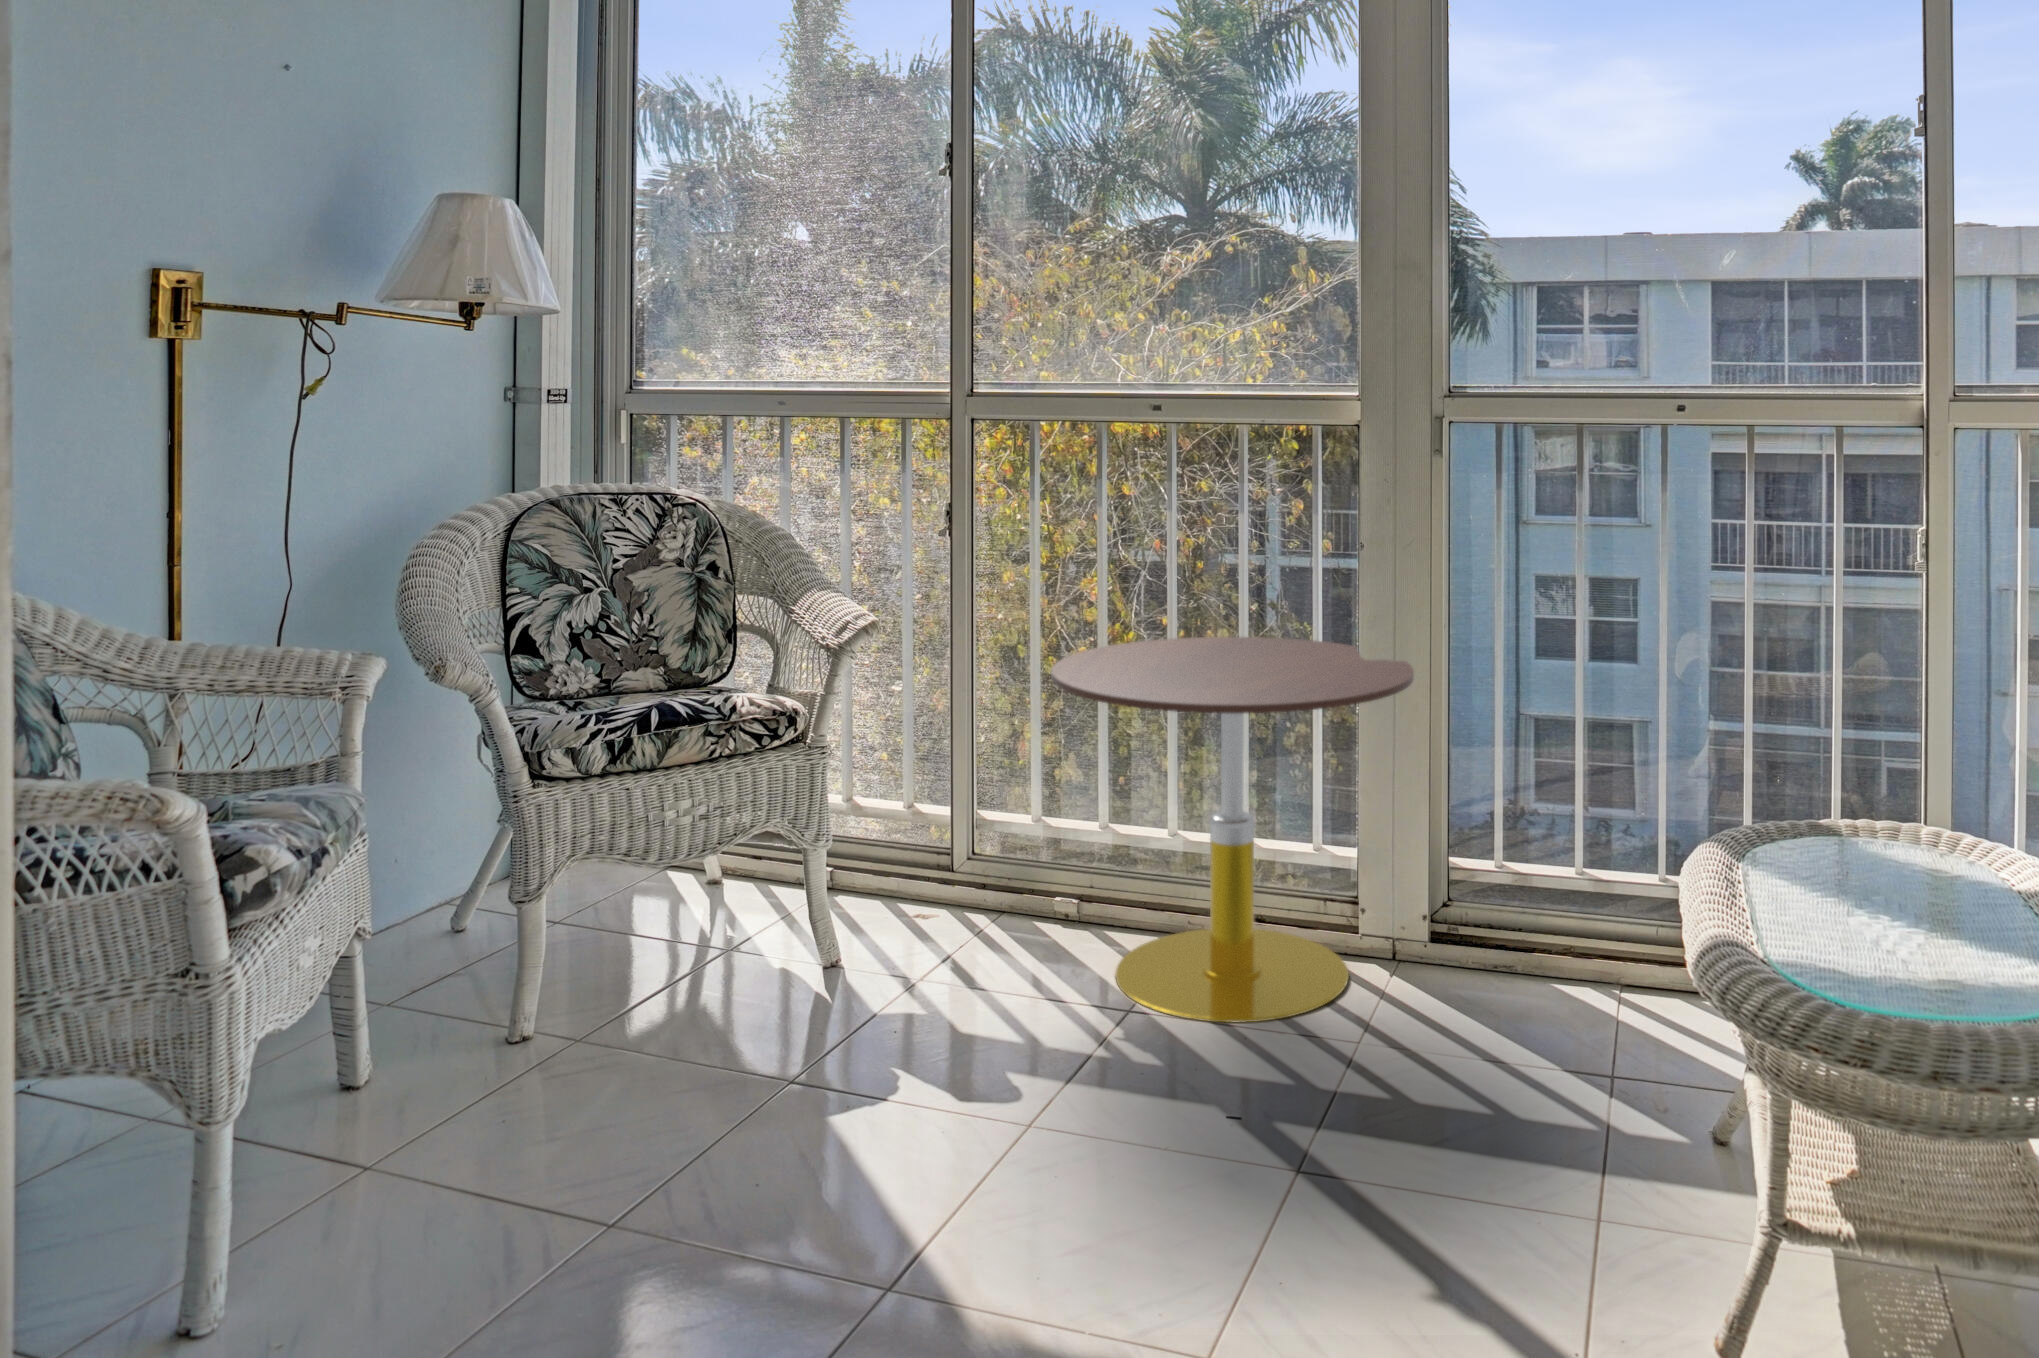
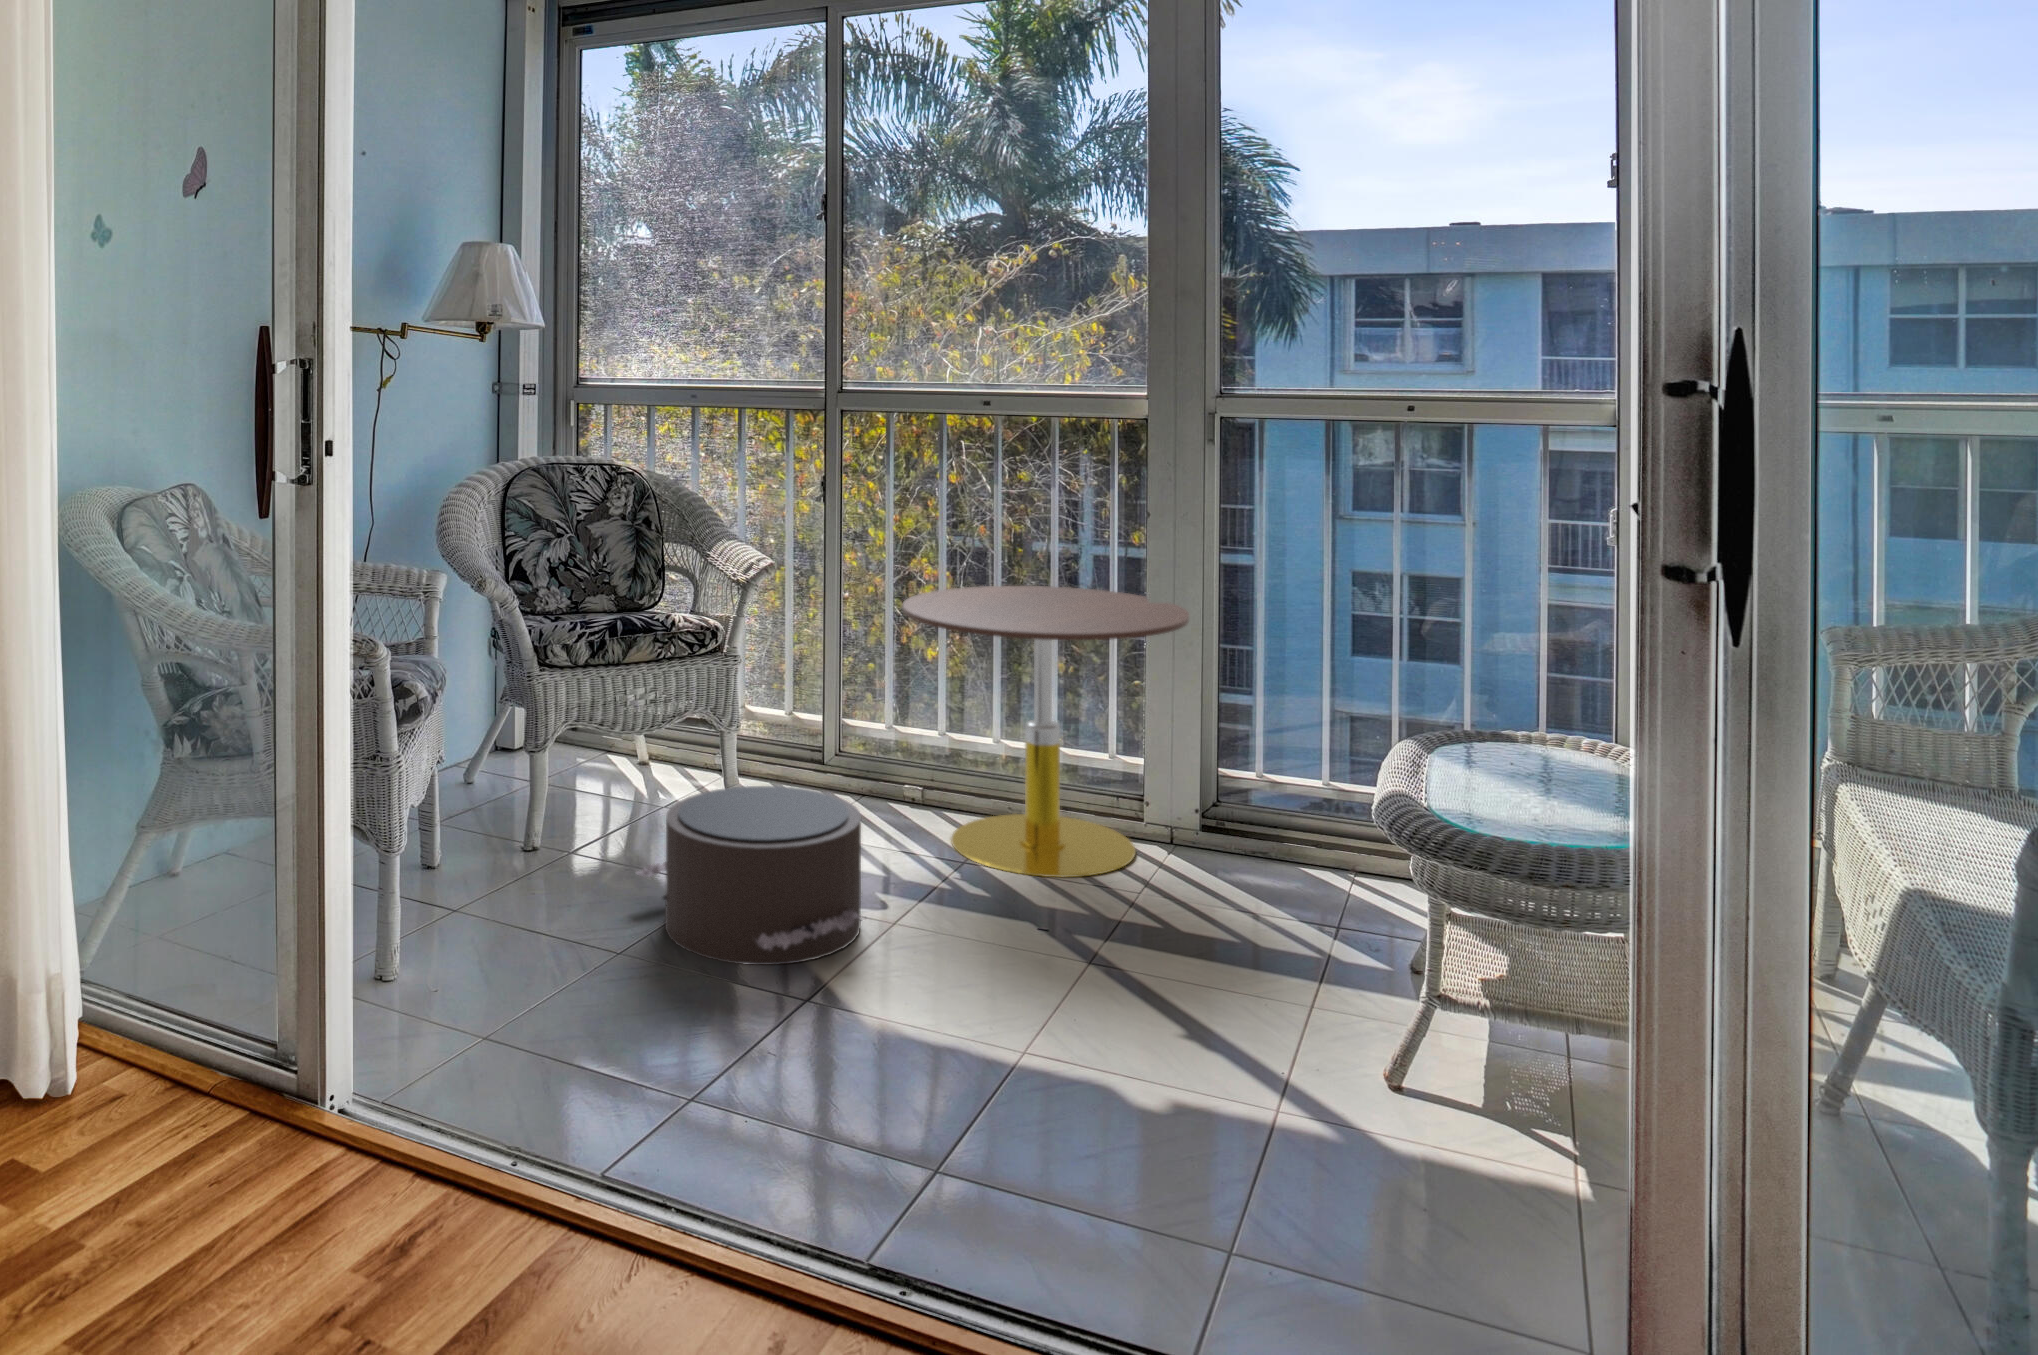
pouf: none [660,933,991,1216] -> present [637,786,862,965]

